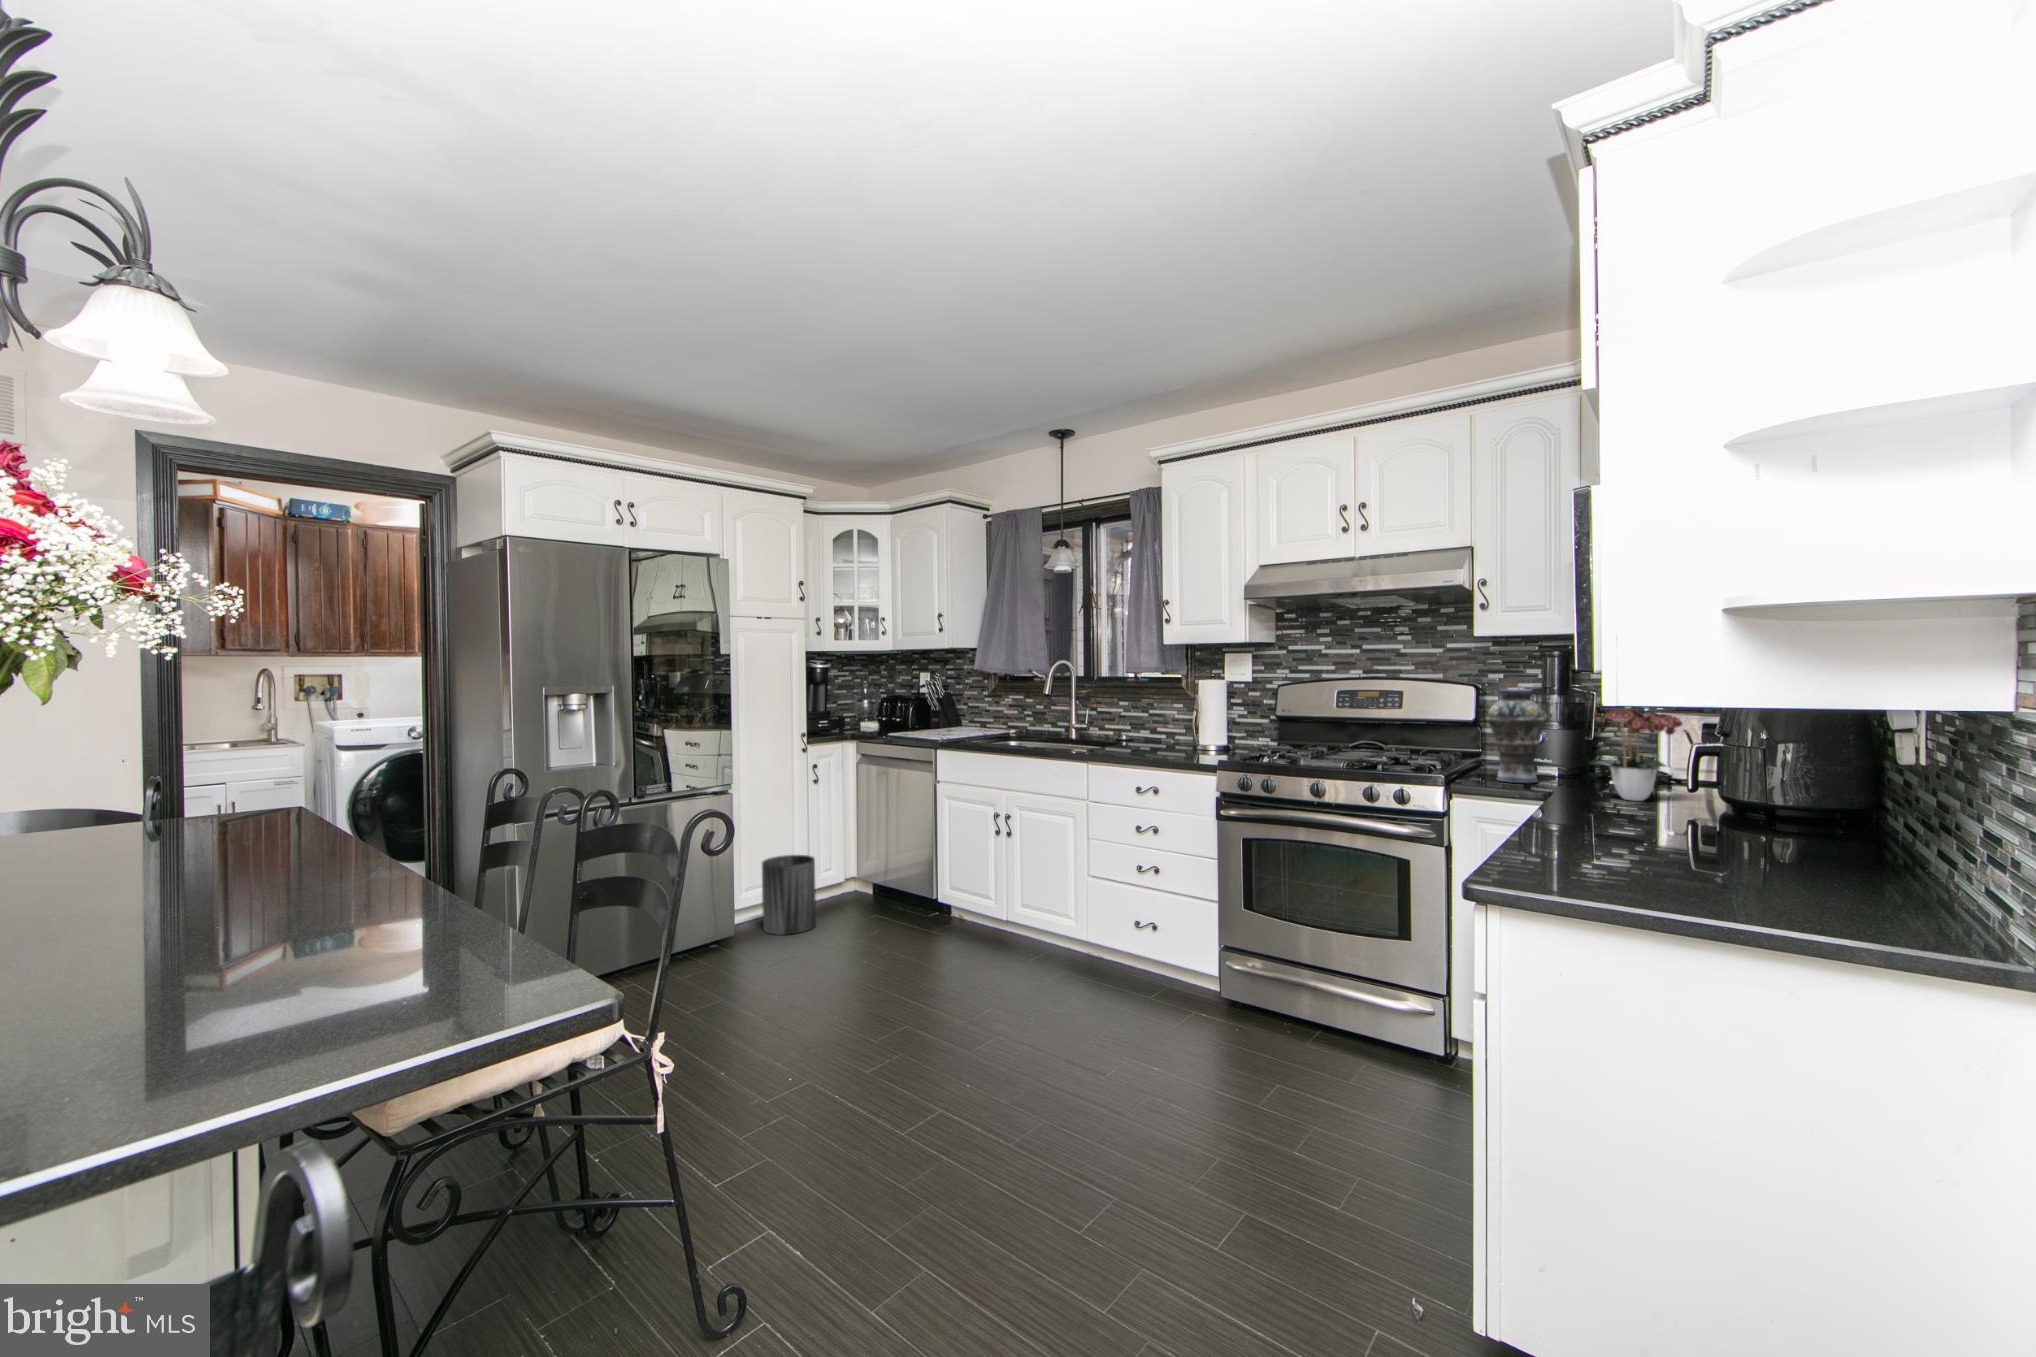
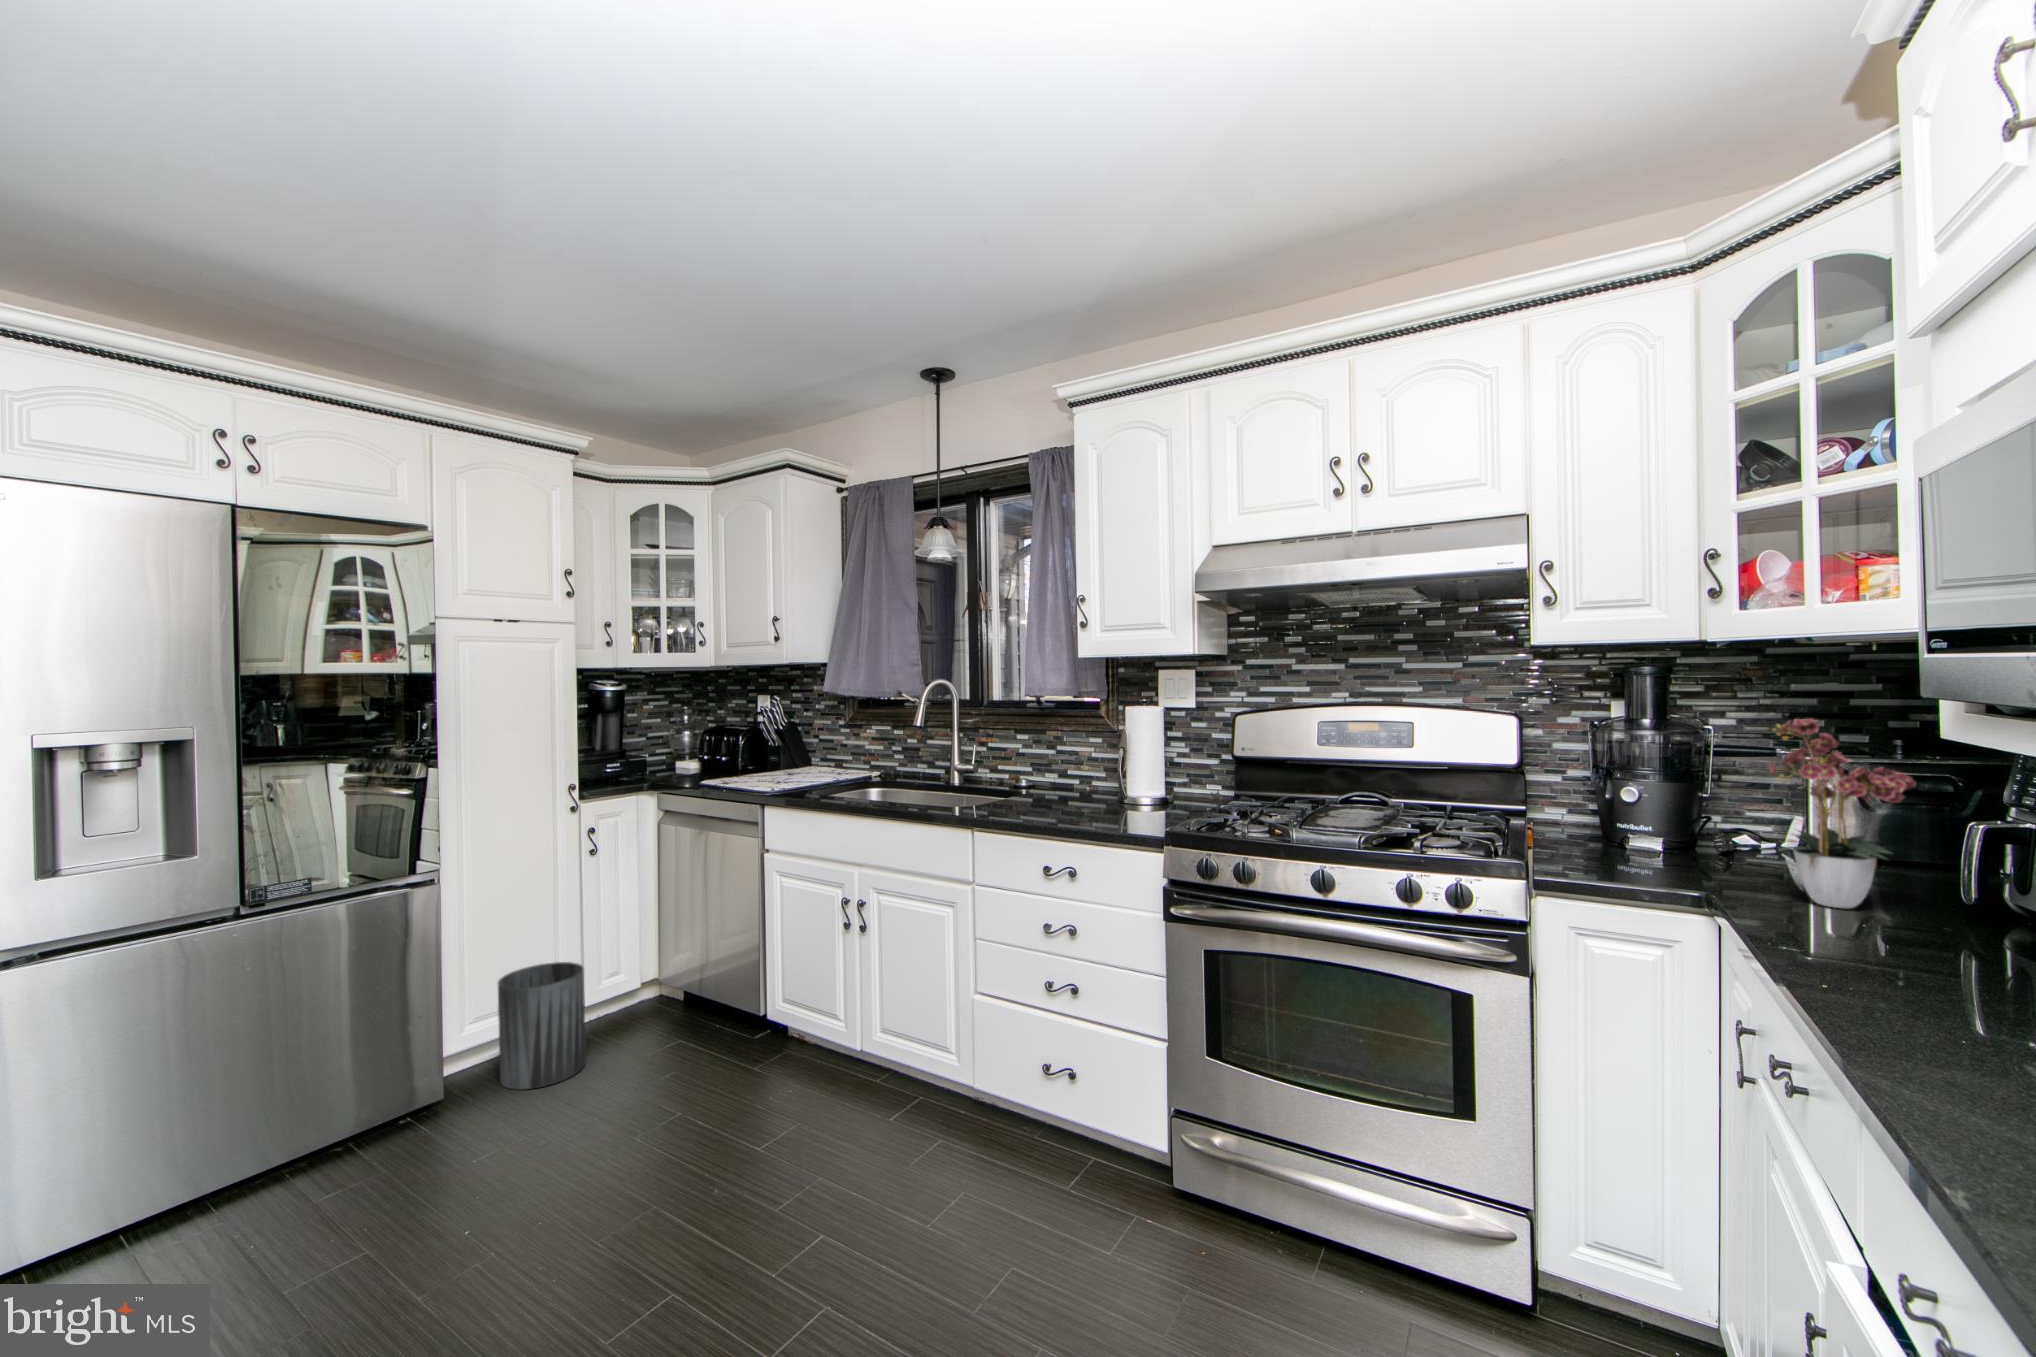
vase: present [1487,689,1546,783] -> none [1562,724,1654,867]

